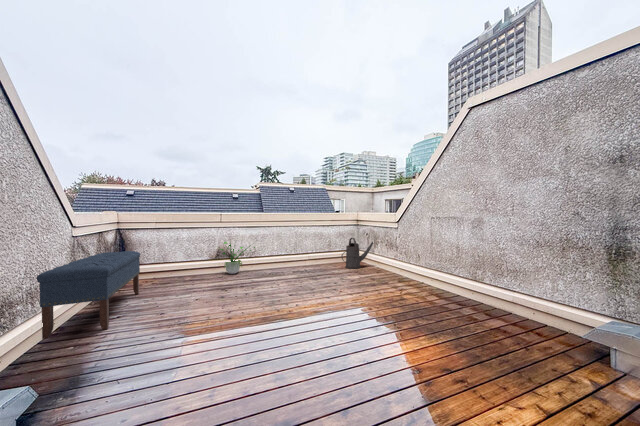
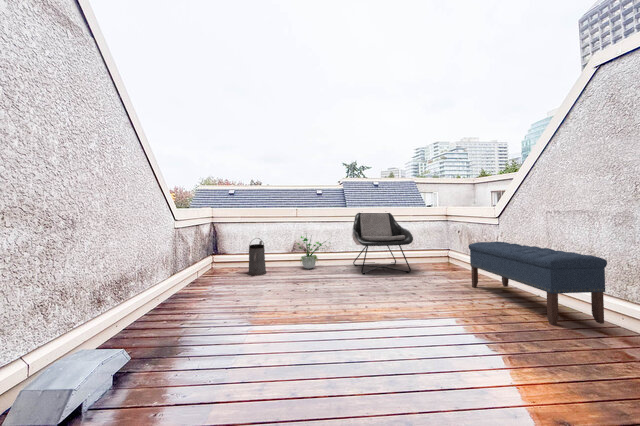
lounge chair: none [276,216,330,276] -> present [352,213,413,275]
watering can: present [341,238,373,269] -> present [248,238,267,275]
bench: present [37,251,140,339] -> present [469,242,607,325]

